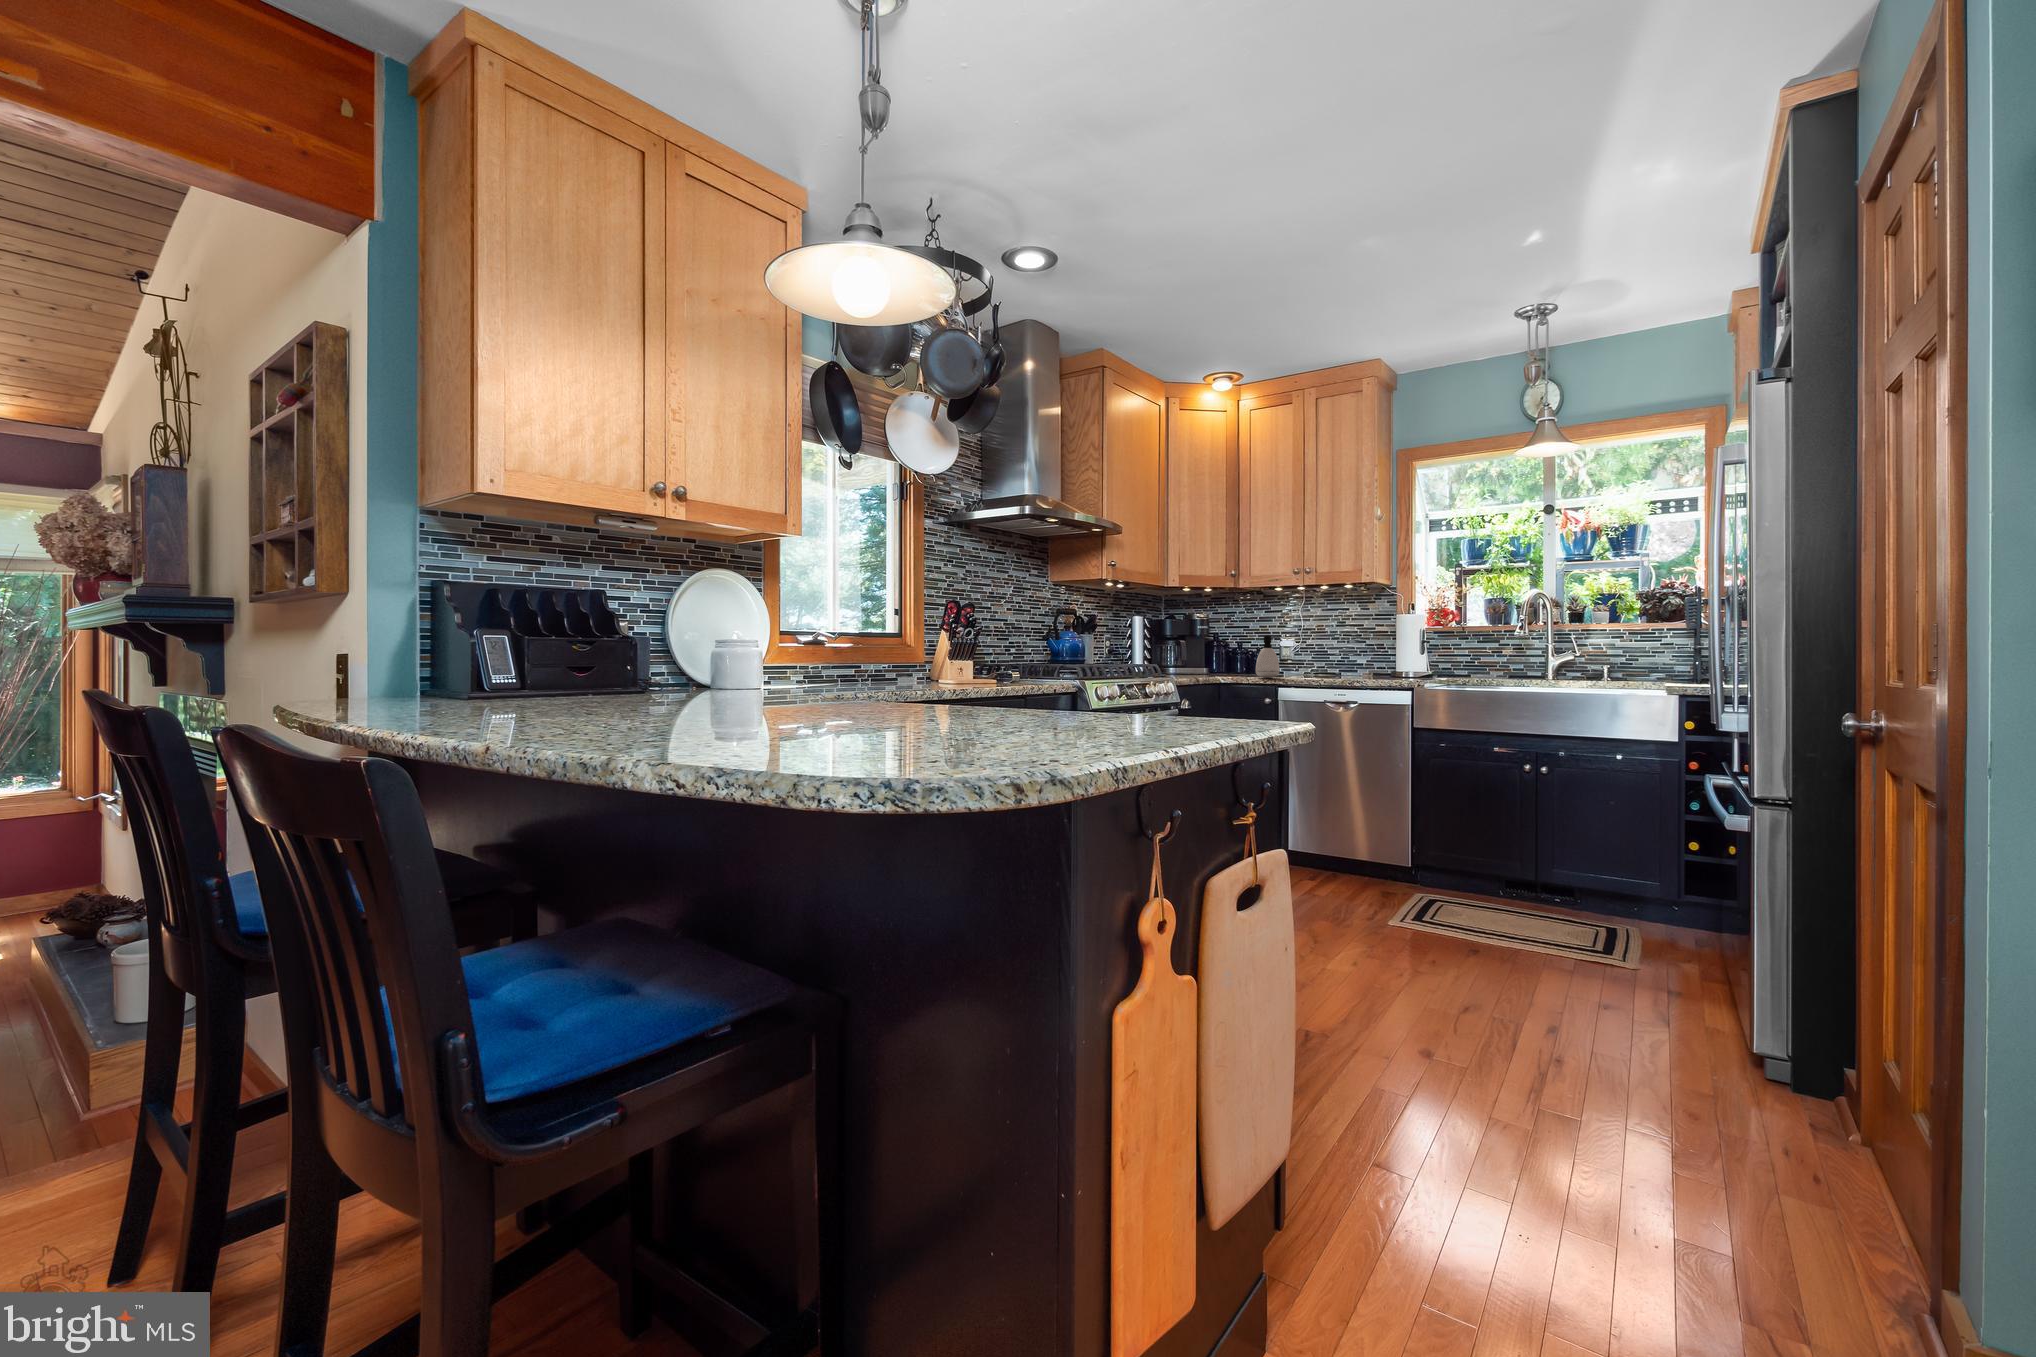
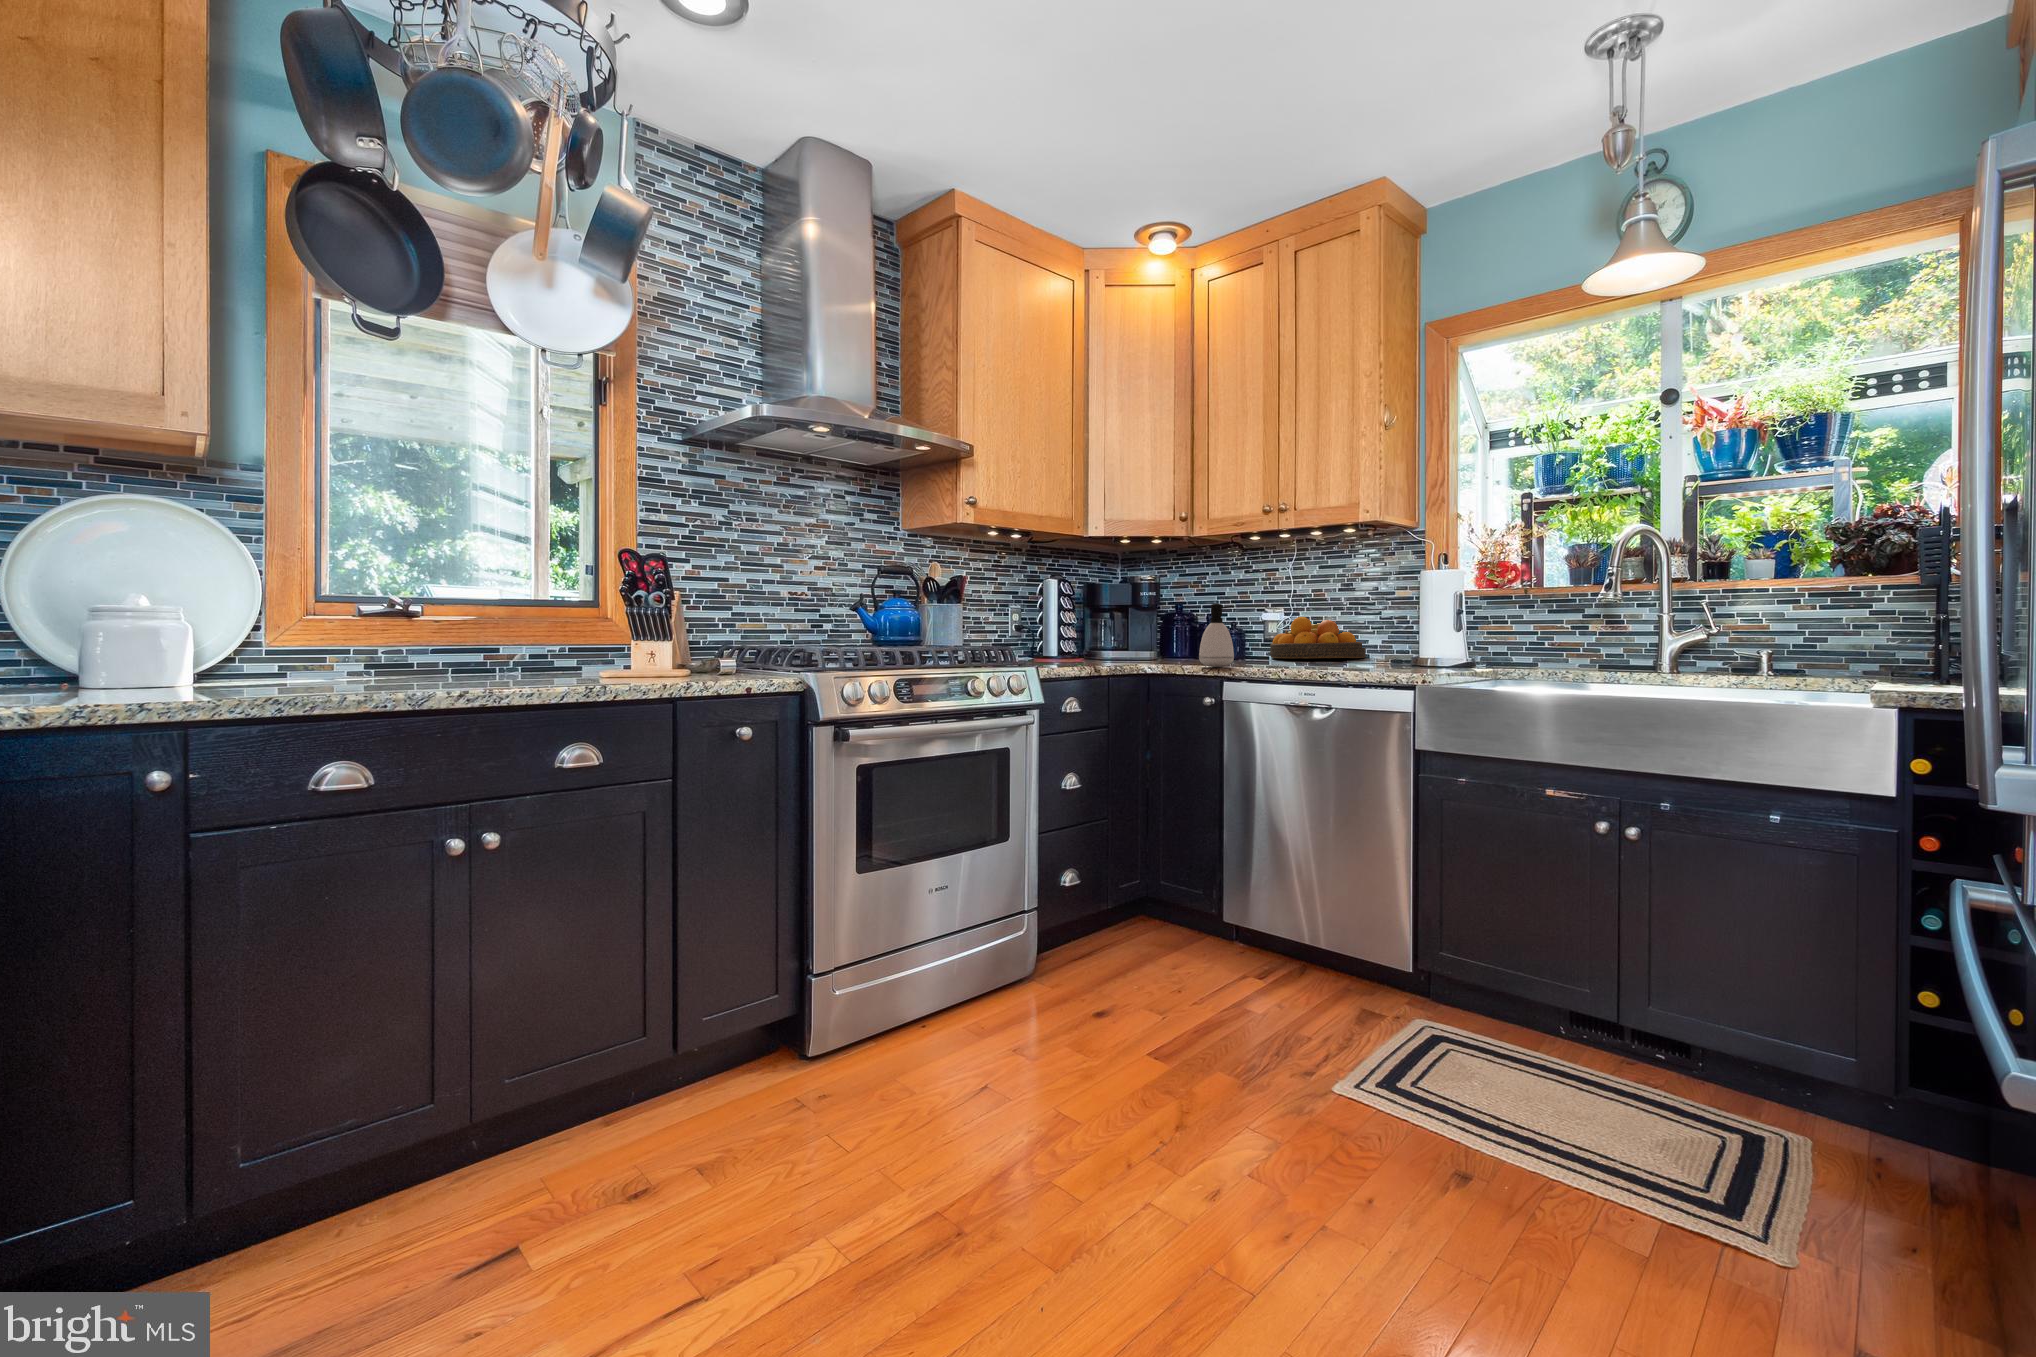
fruit bowl: none [1288,644,1354,672] -> present [1270,617,1366,658]

